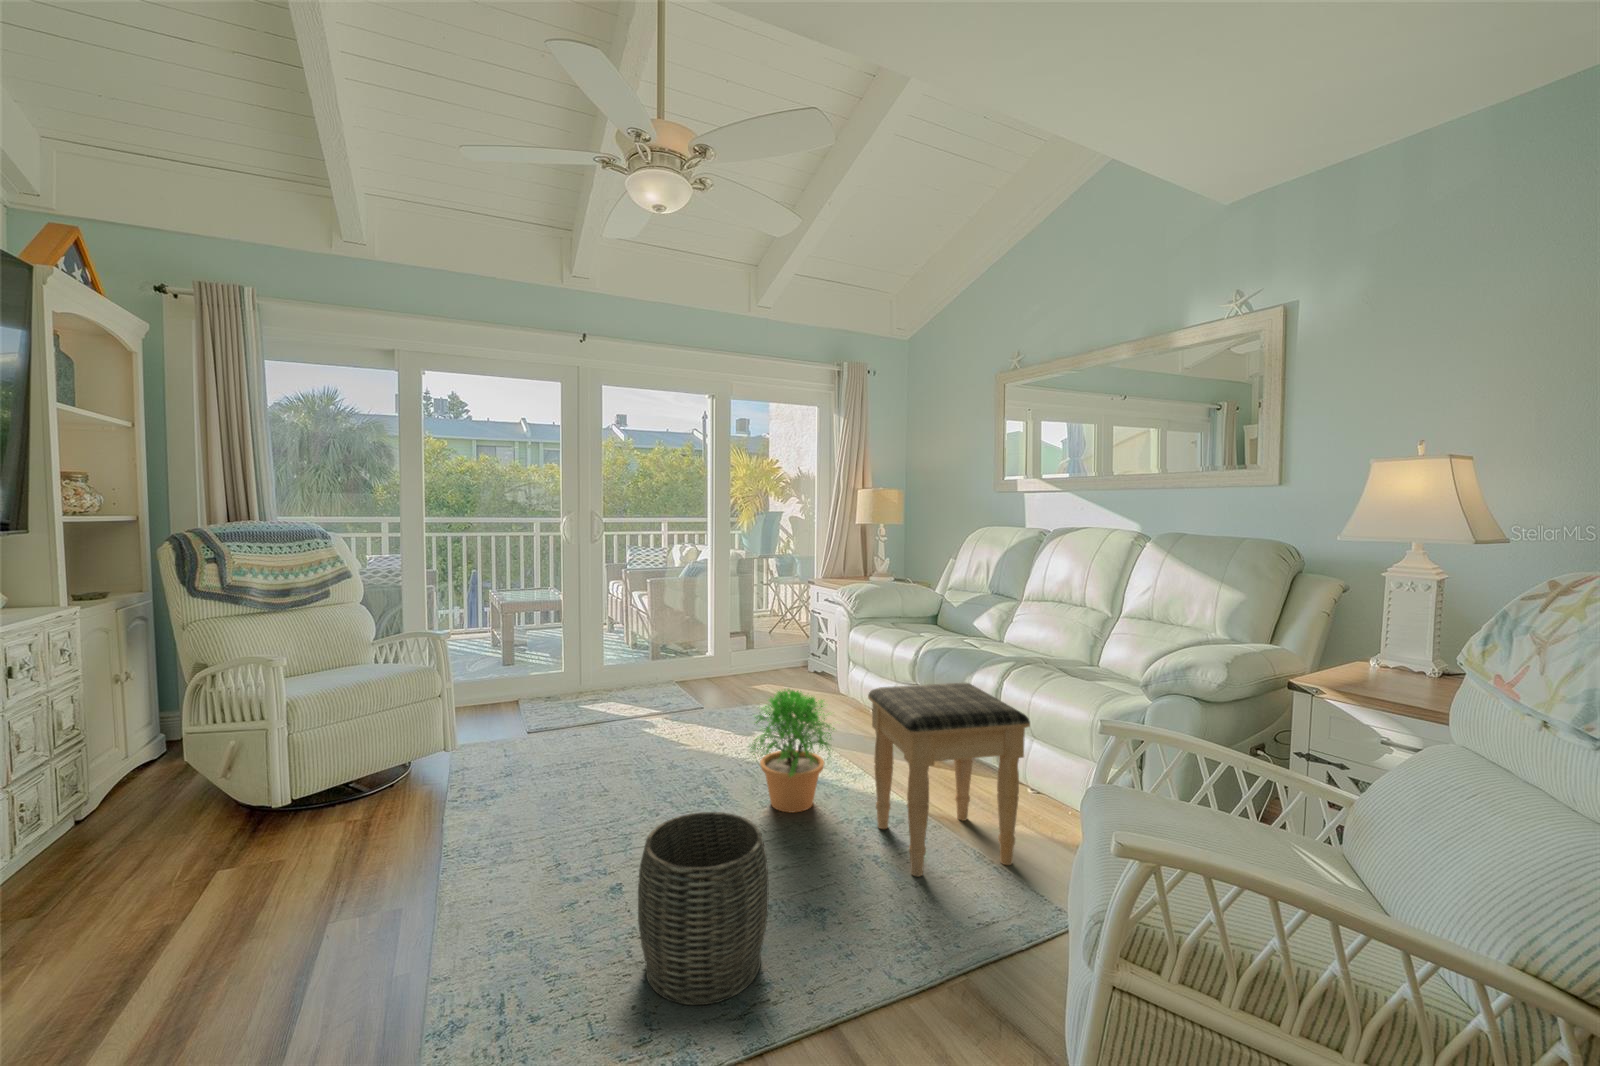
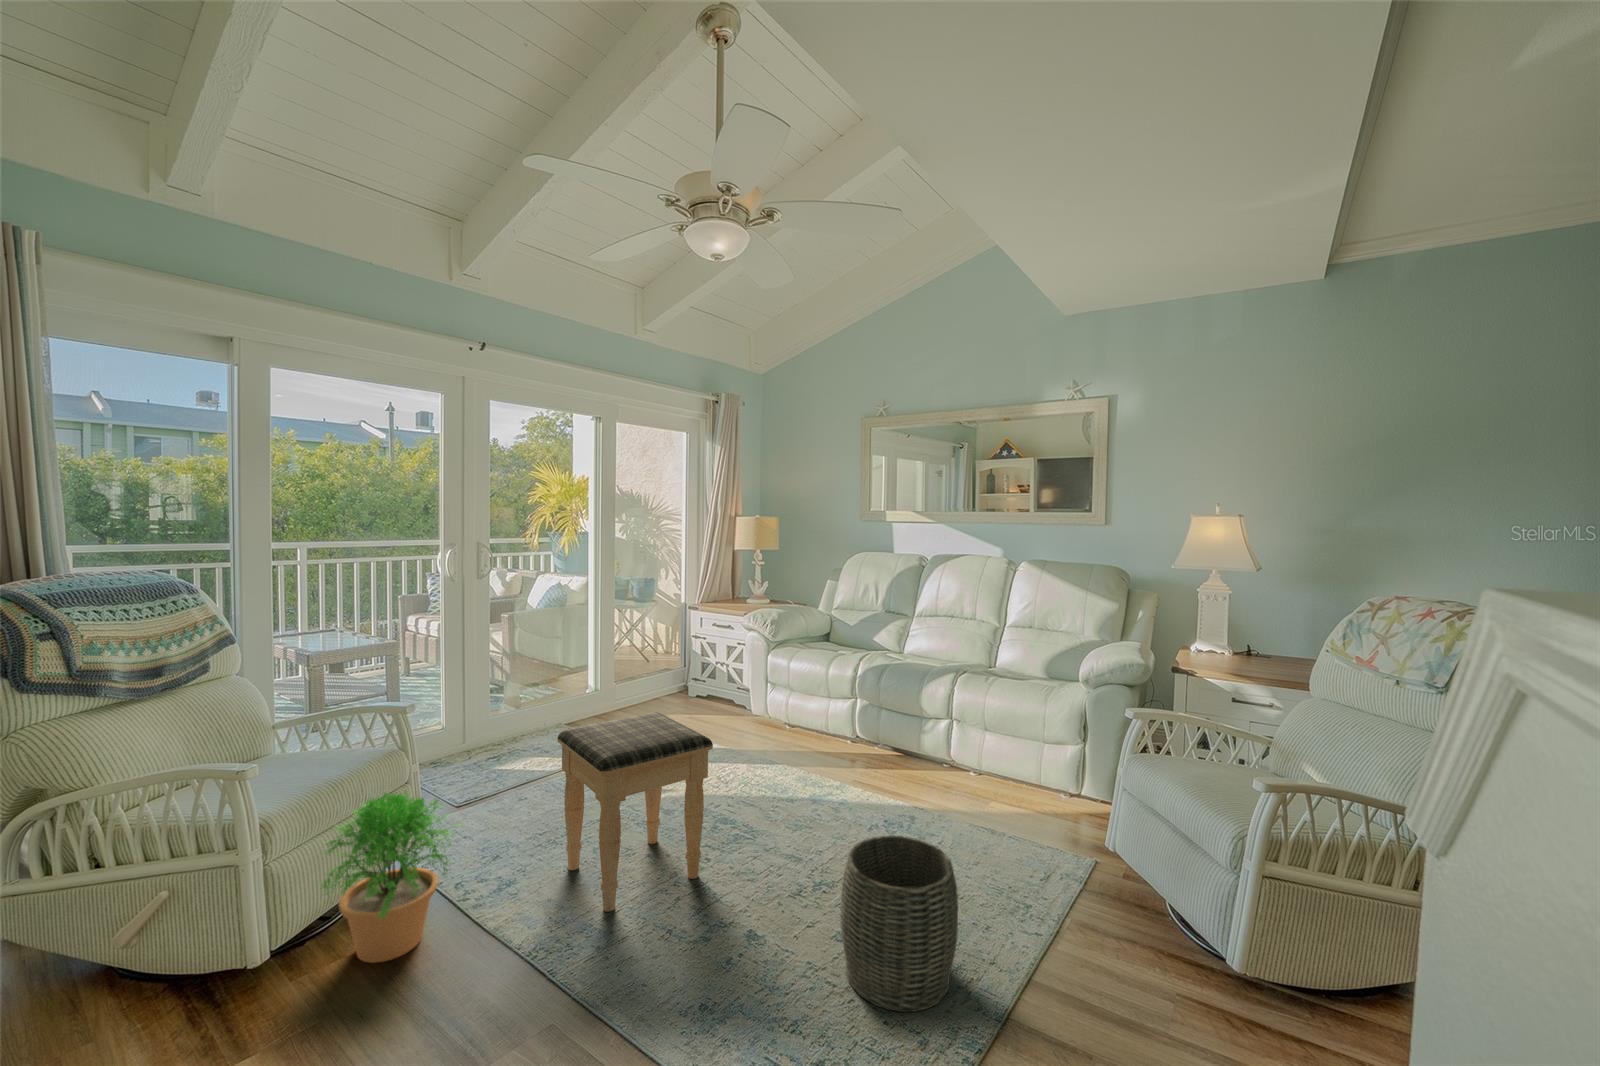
footstool: present [868,683,1030,877] -> present [557,712,713,912]
potted plant: present [751,690,835,812] -> present [320,791,455,963]

